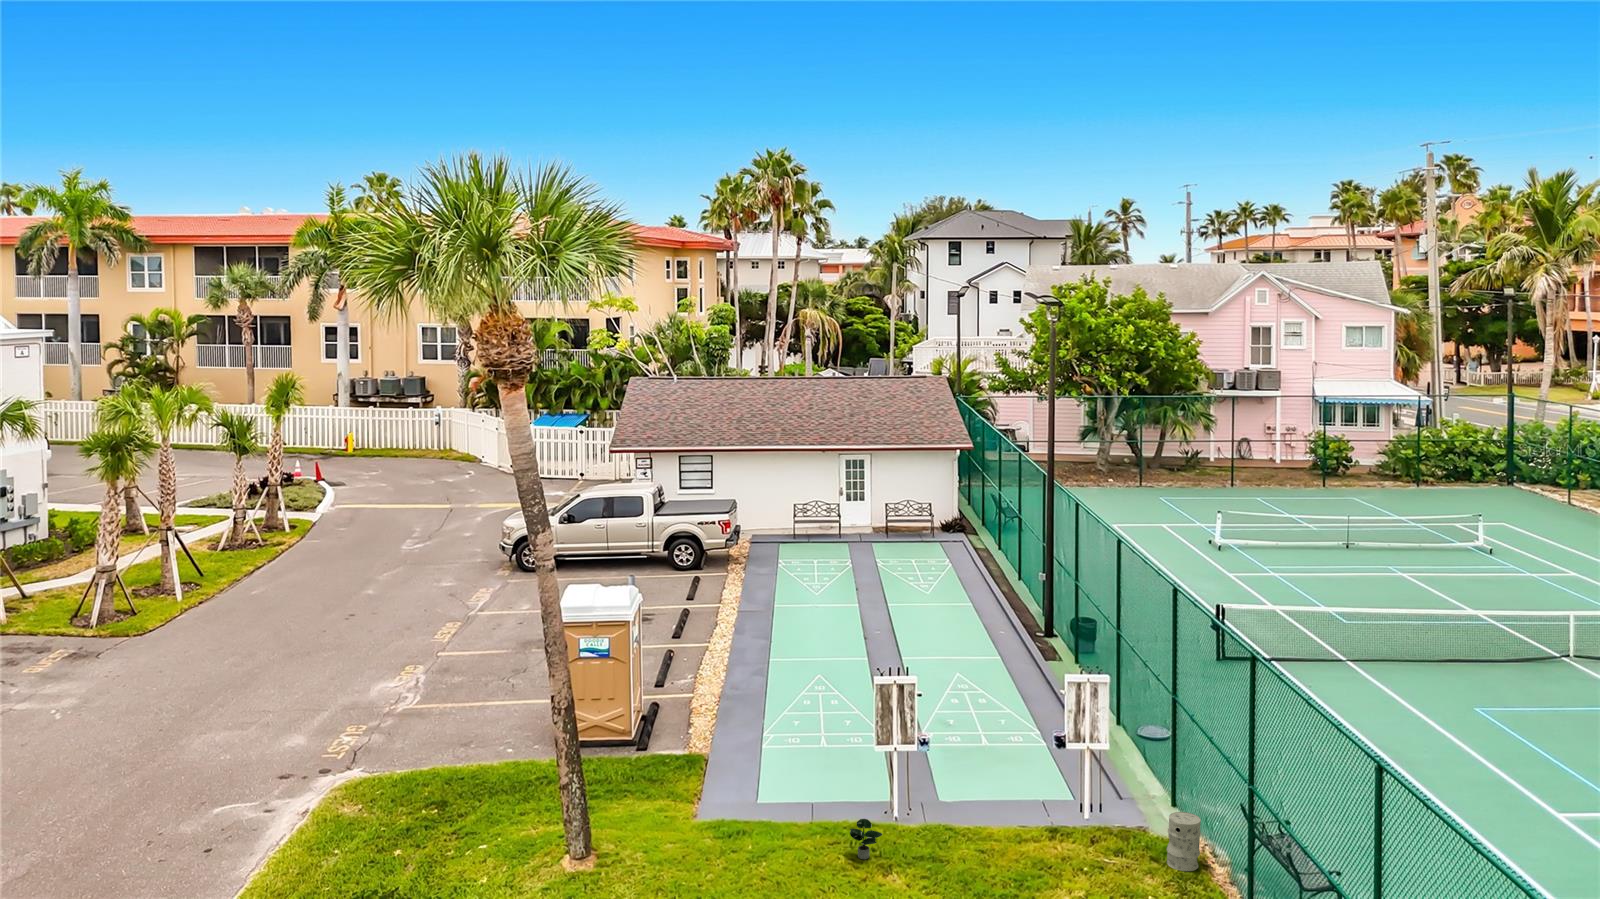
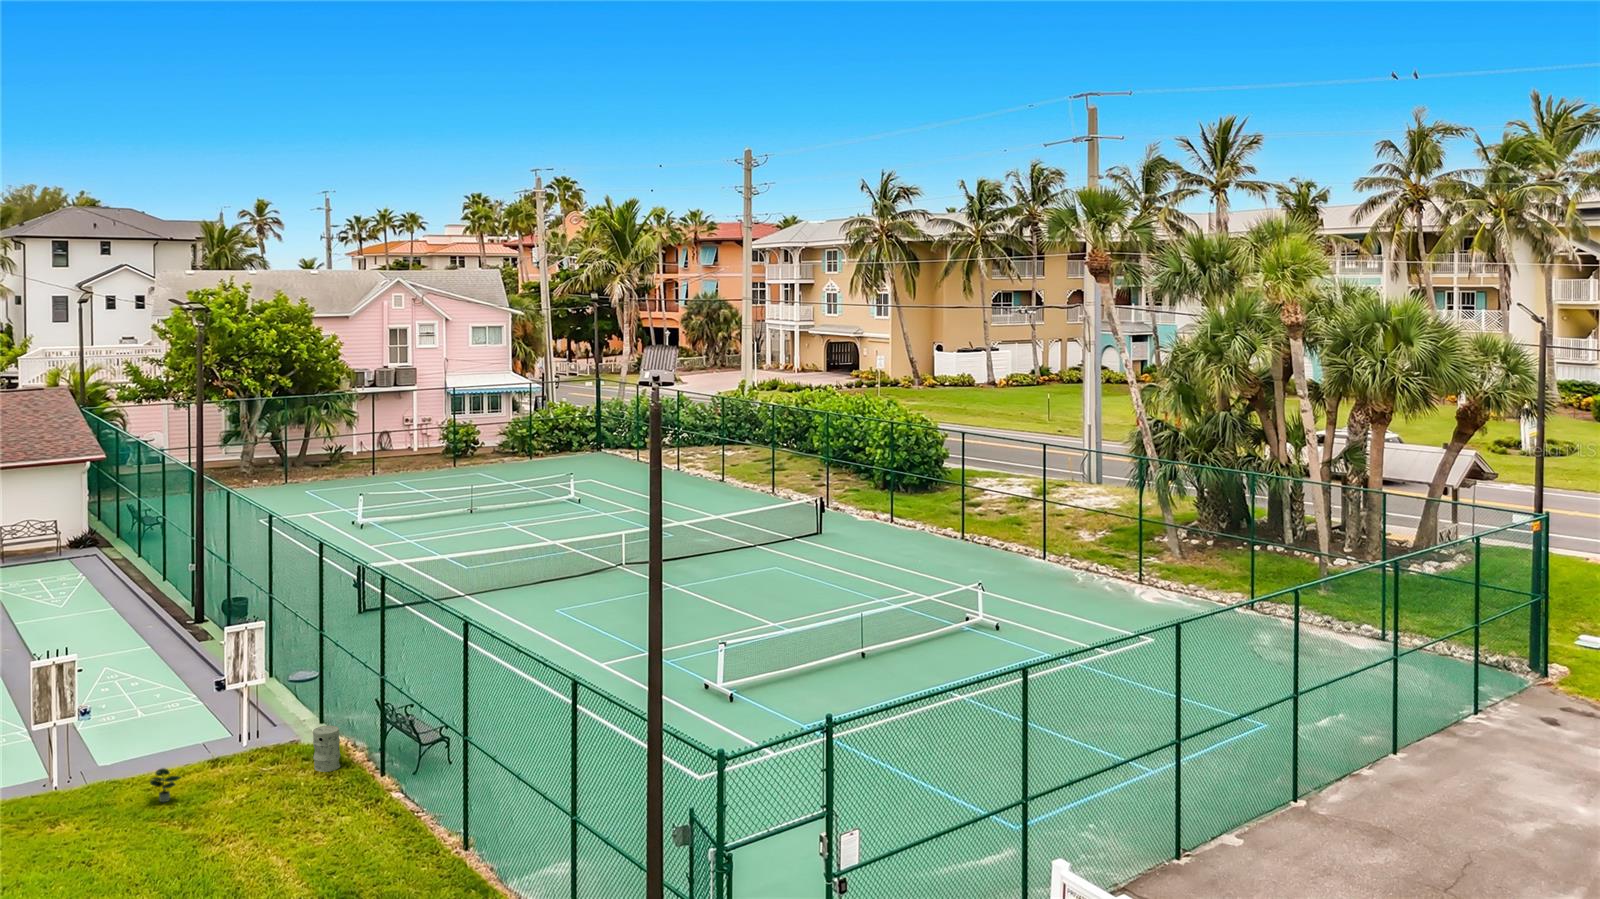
potted plant: present [850,819,882,859] -> present [150,768,180,802]

